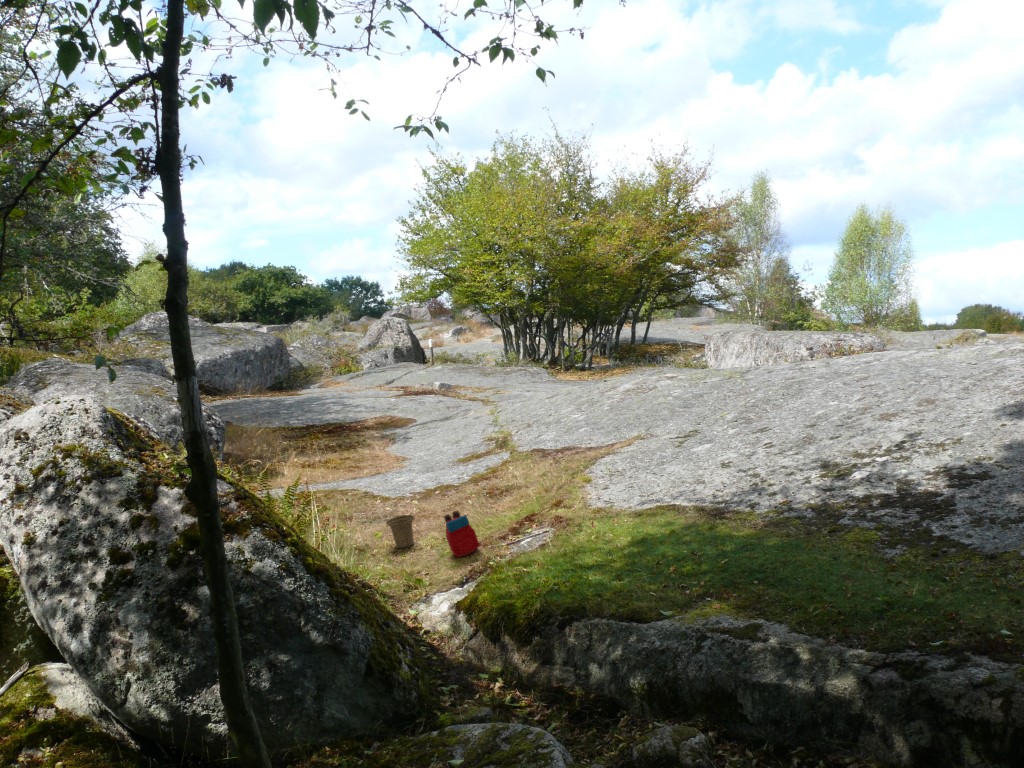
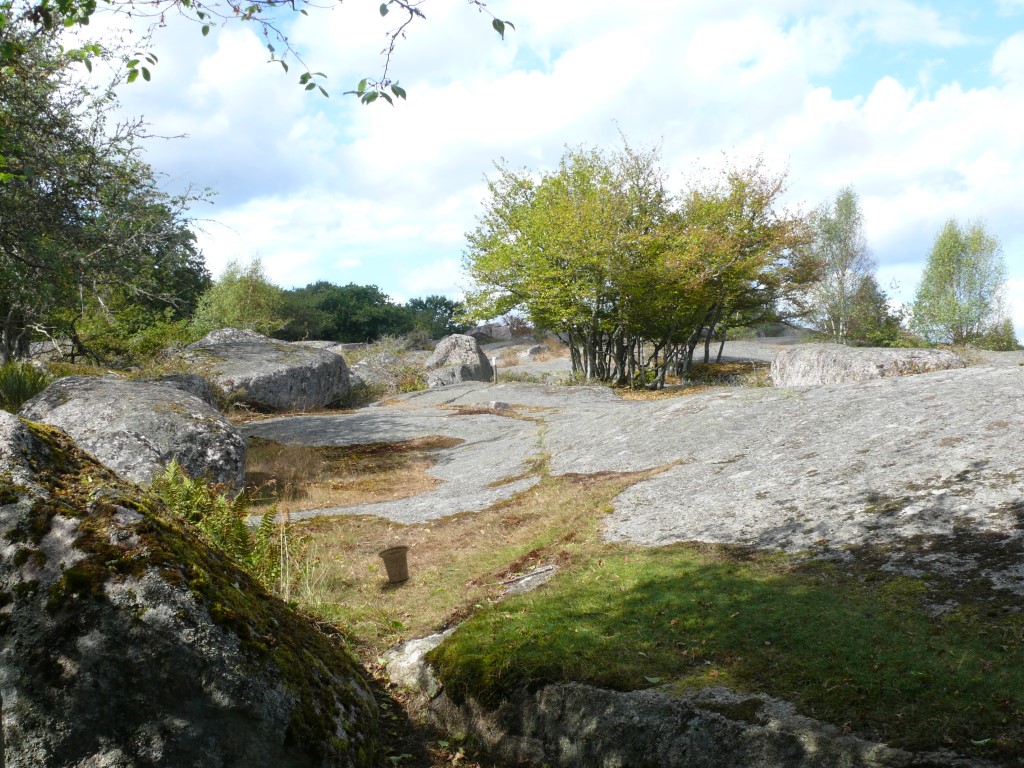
backpack: present [444,511,479,557] -> none [435,543,474,595]

